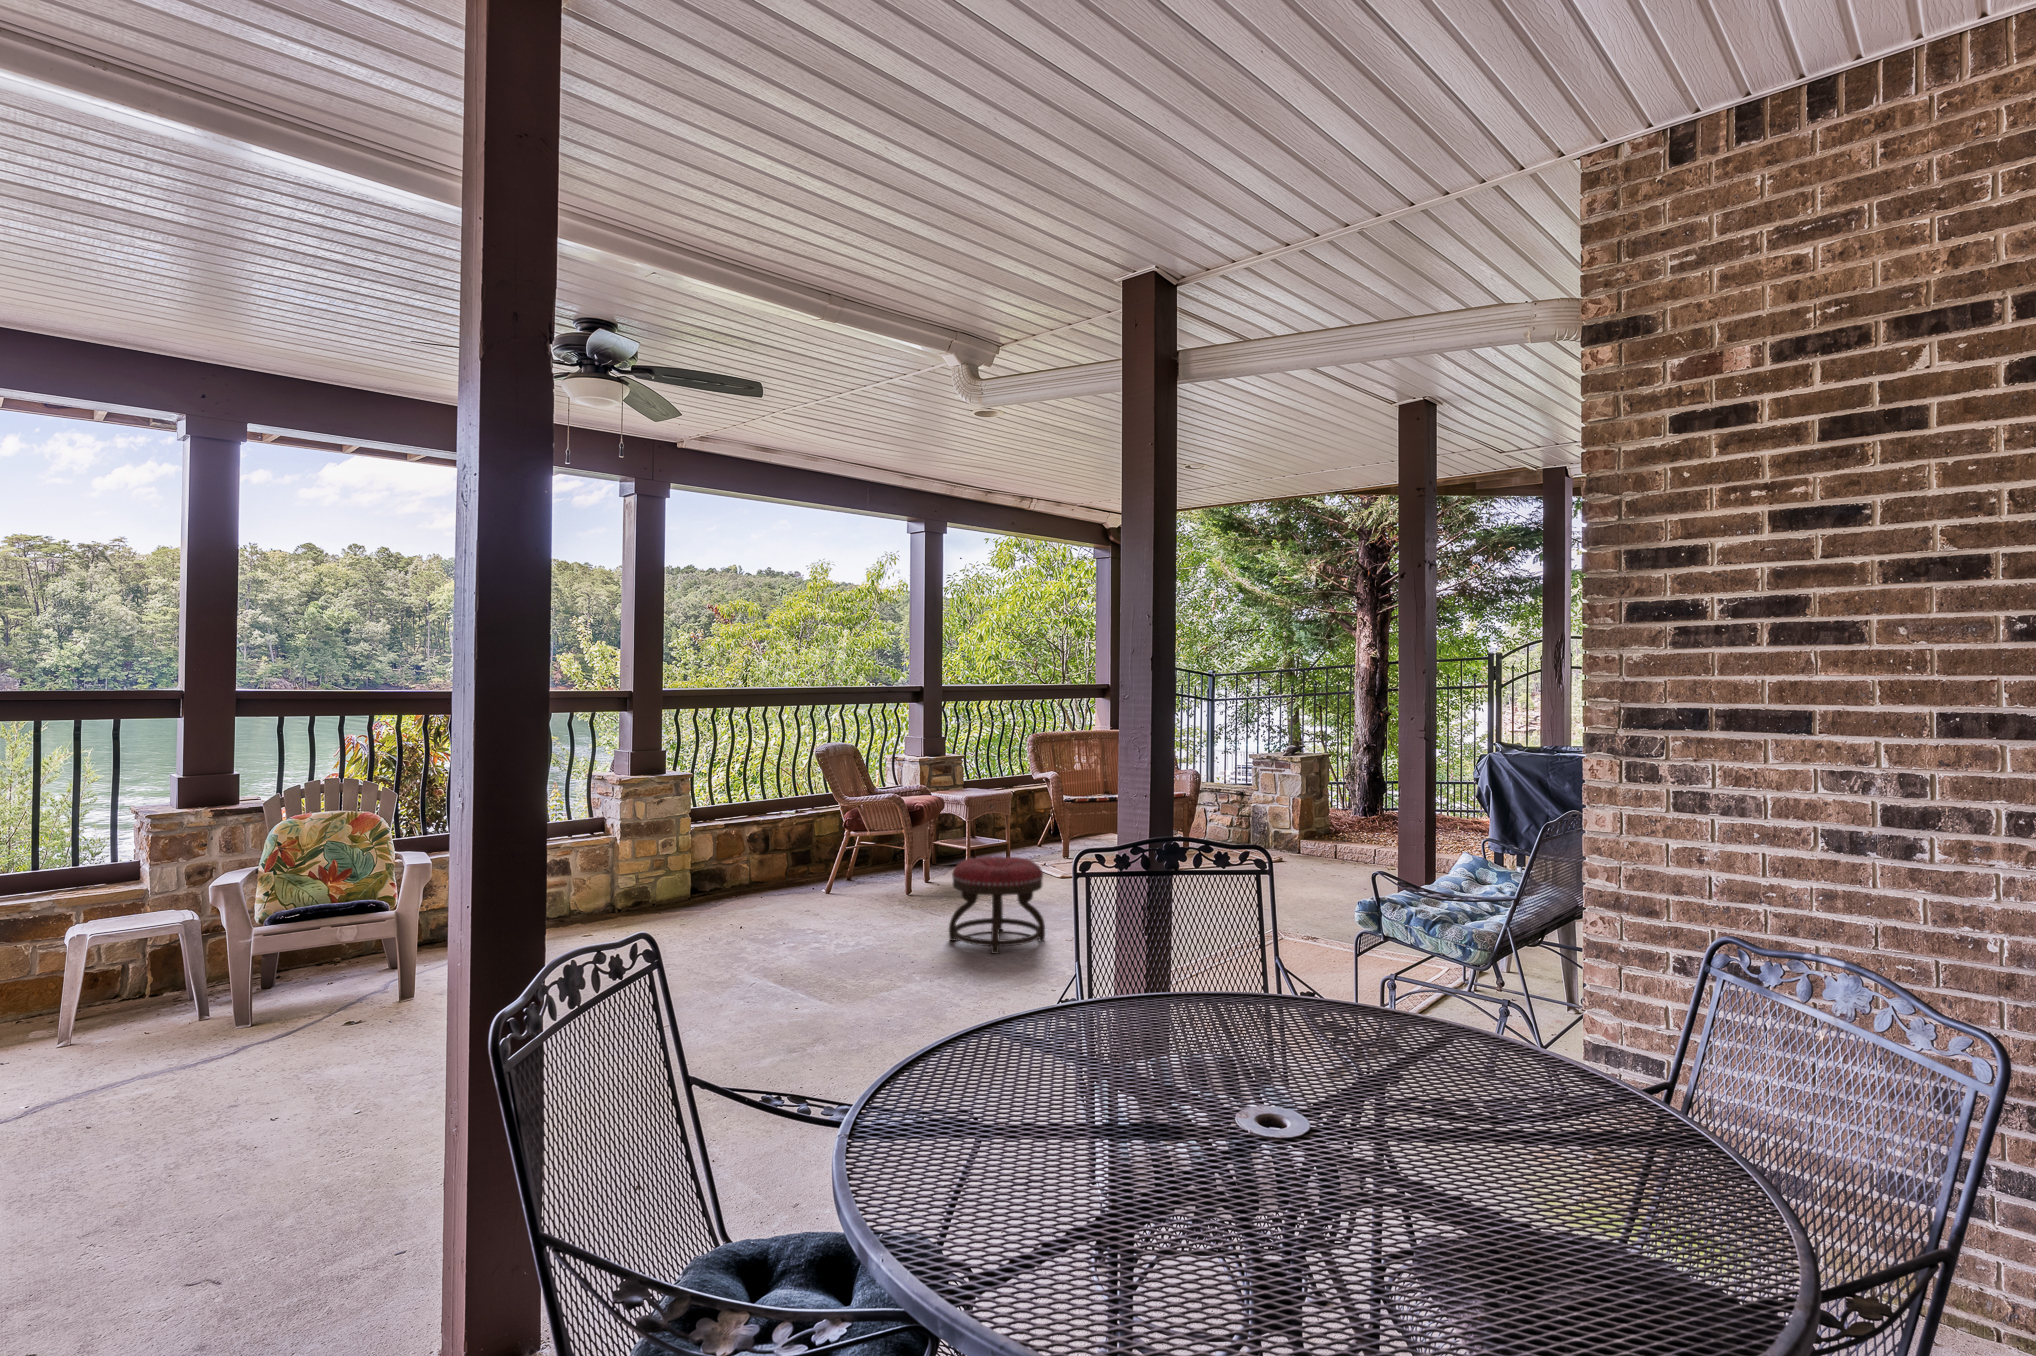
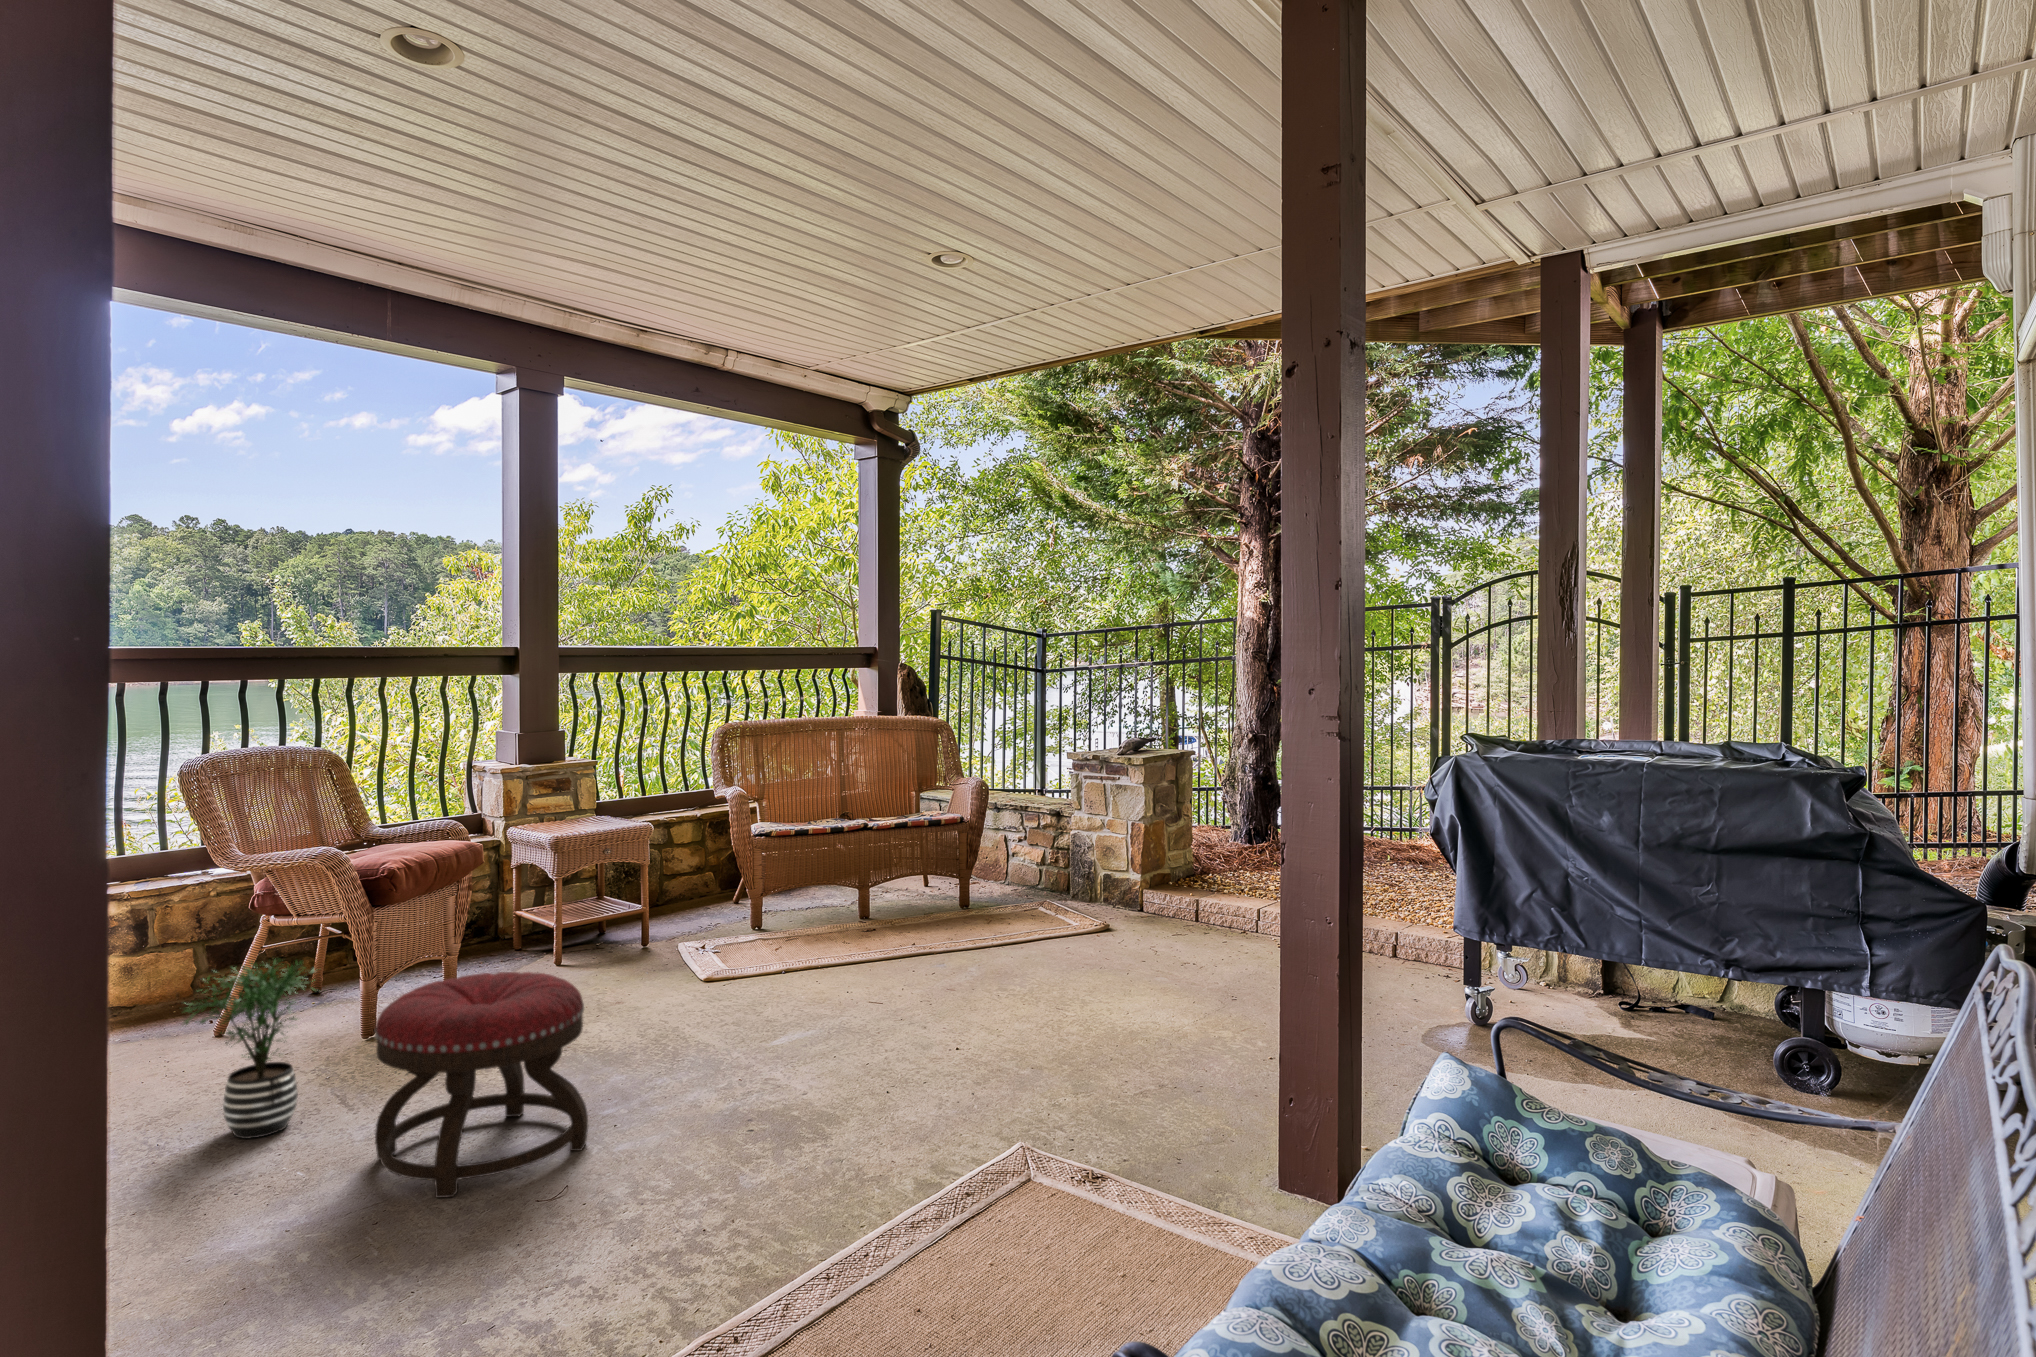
potted plant: none [850,845,908,933] -> present [184,959,315,1139]

